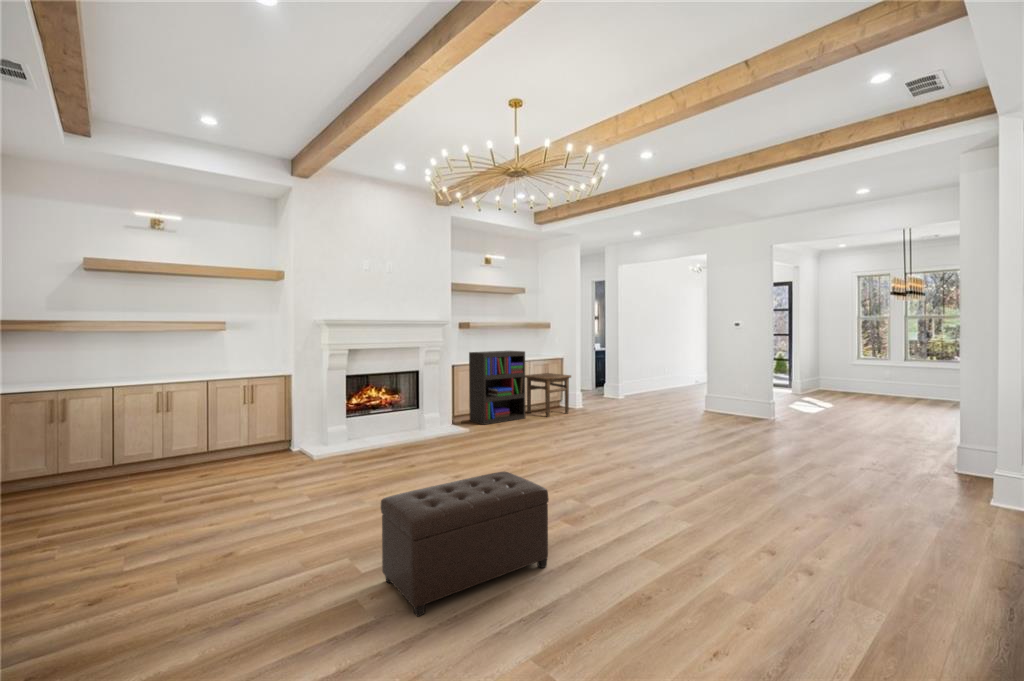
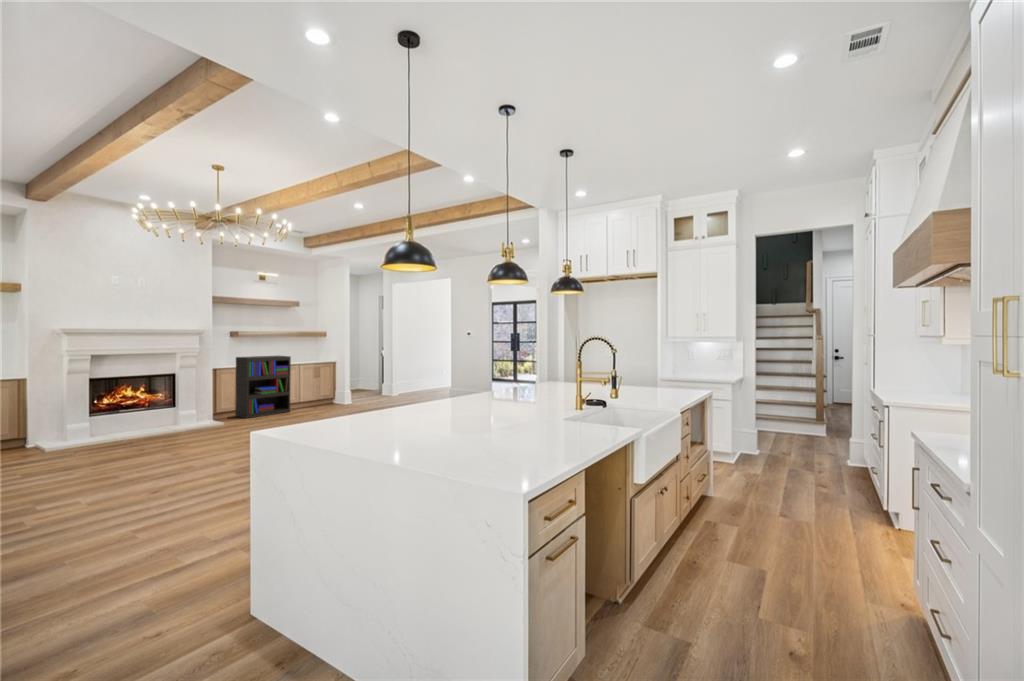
side table: present [525,373,571,417] -> none [294,374,336,410]
ottoman: present [381,472,549,616] -> none [74,445,220,539]

